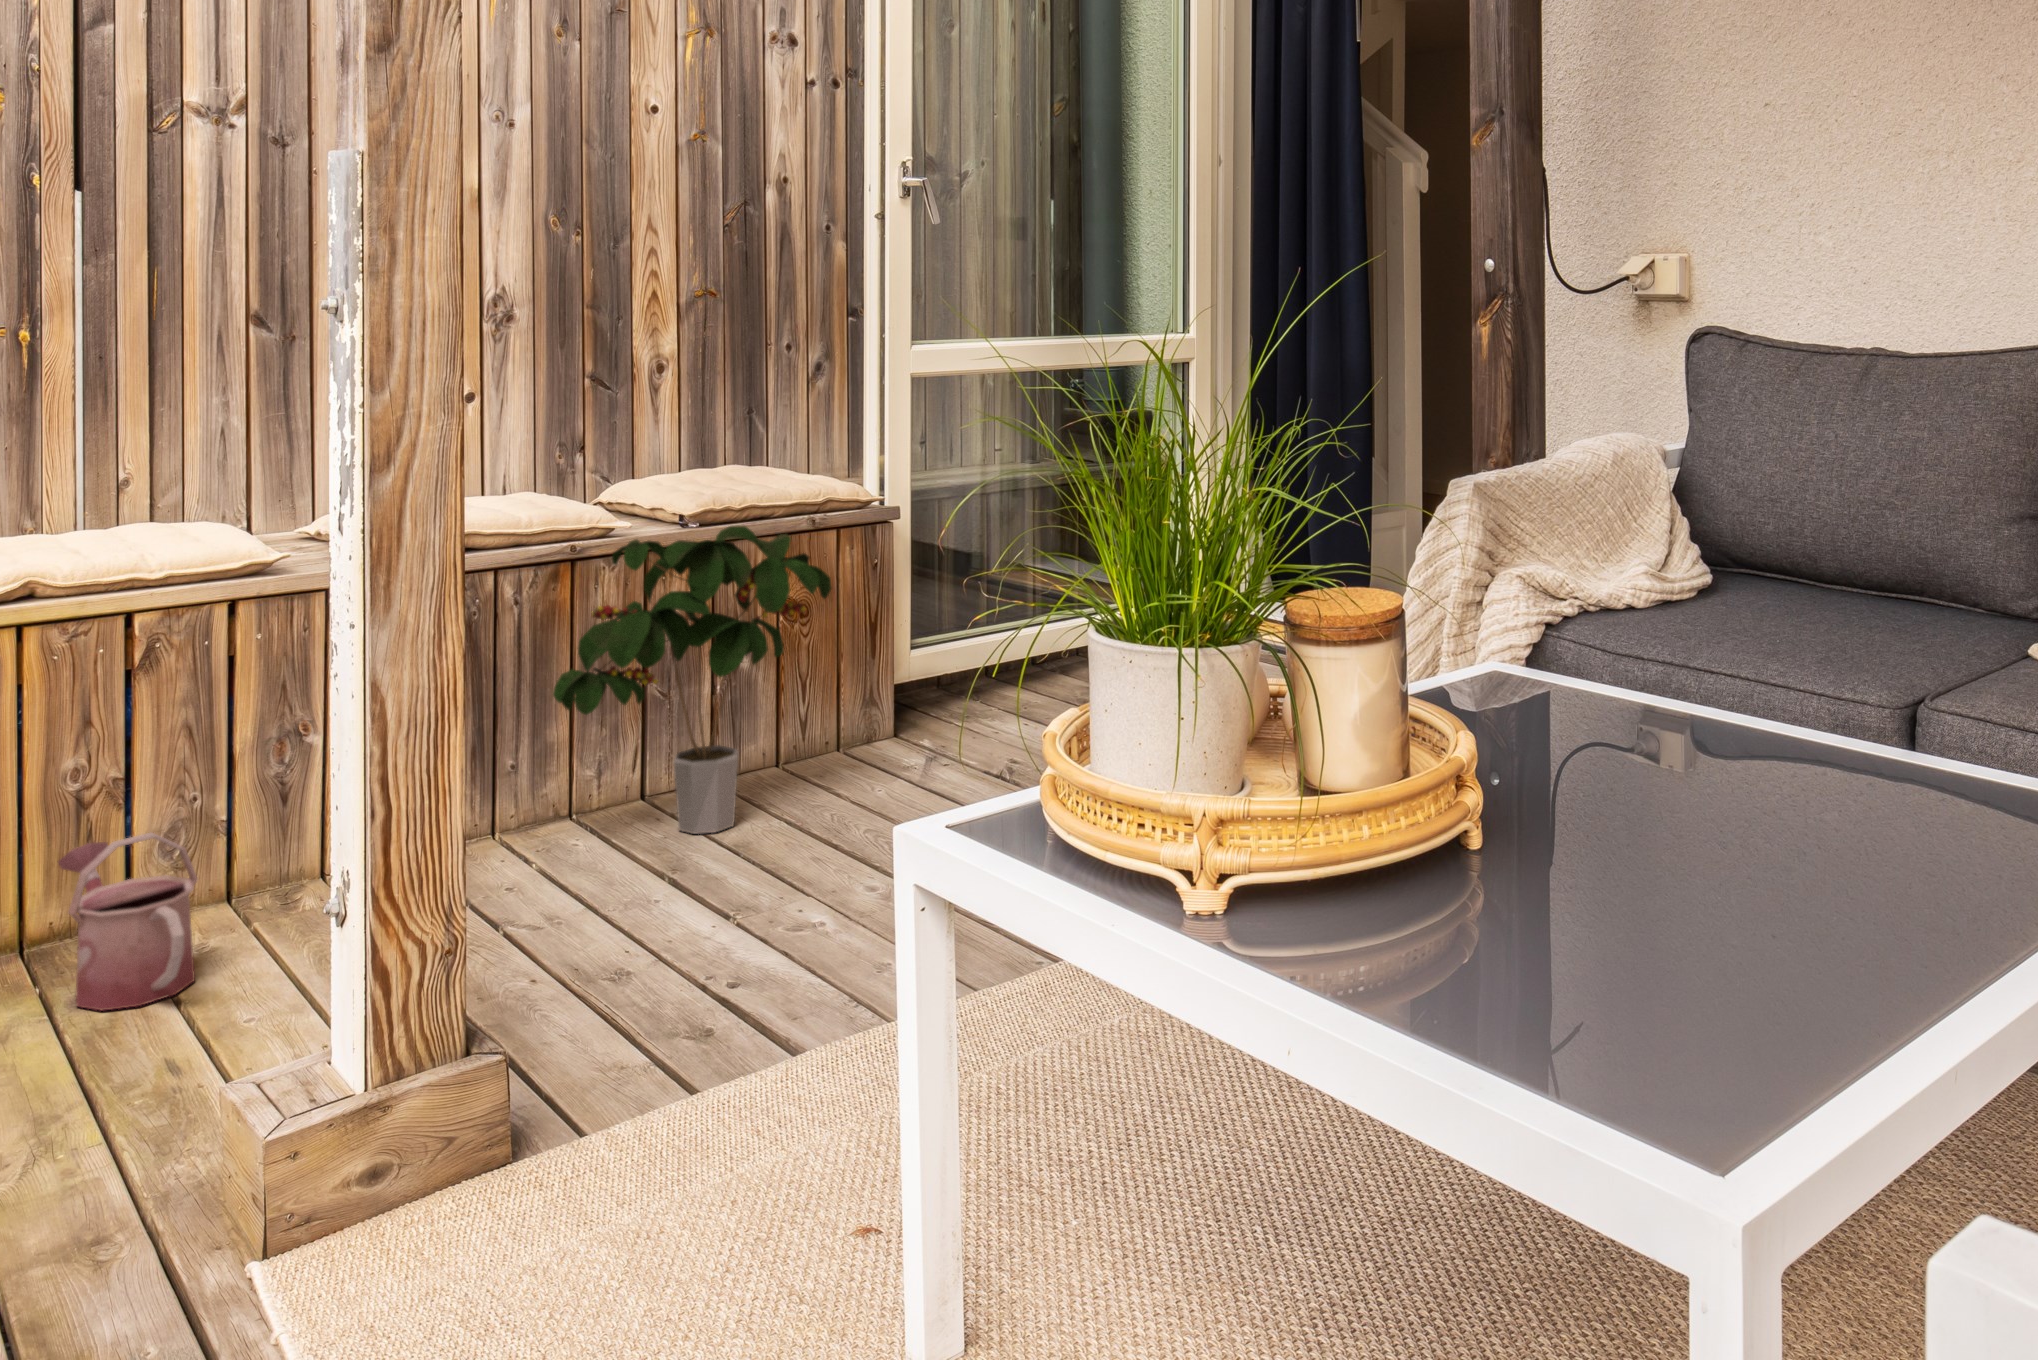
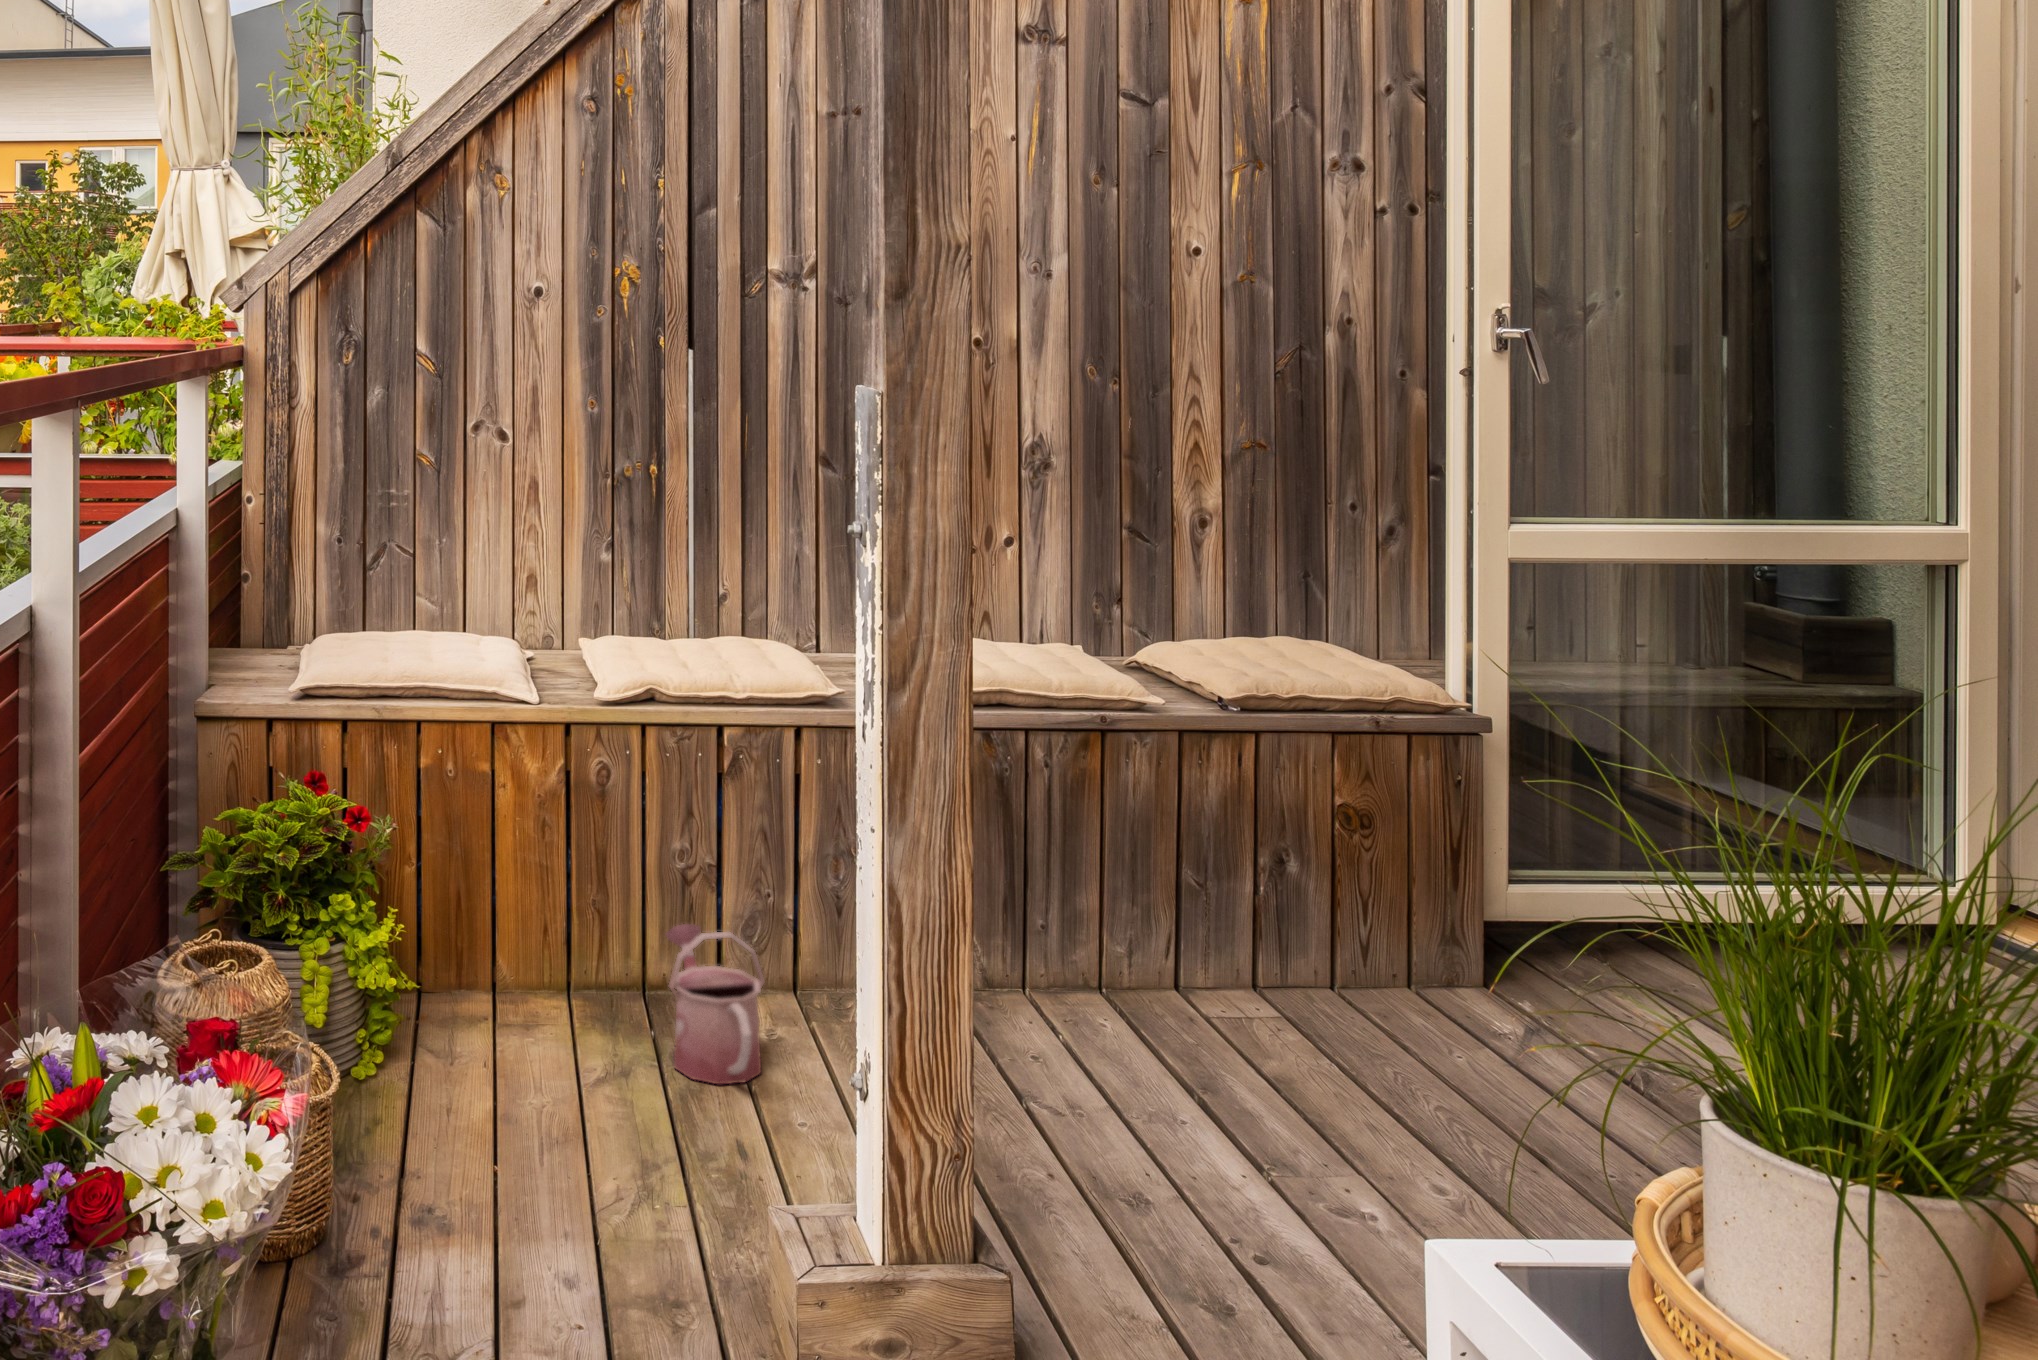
potted plant: present [553,525,831,834] -> none [1081,721,1398,1056]

